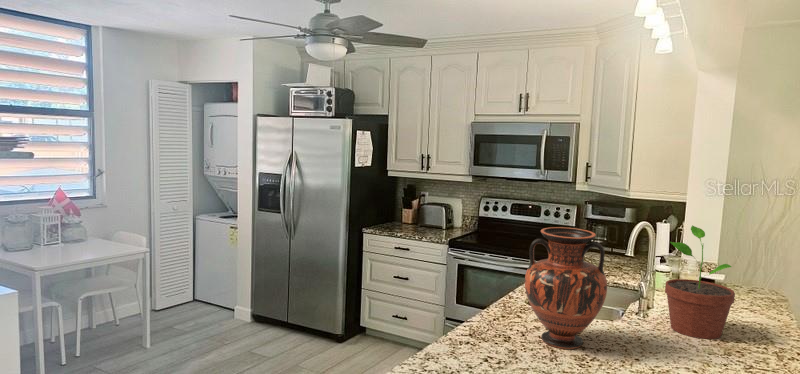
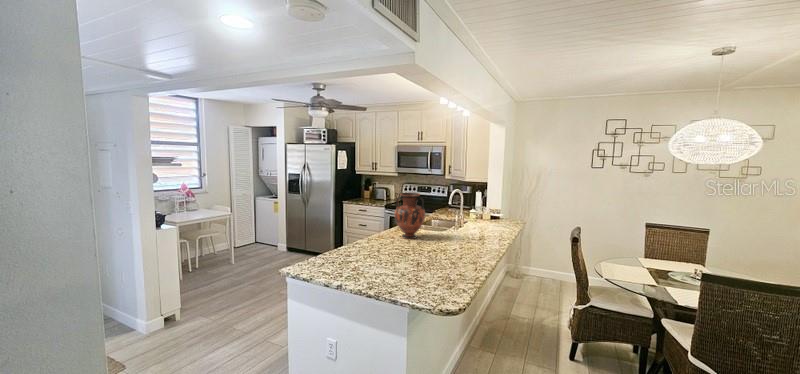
potted plant: present [665,225,735,339] -> none [456,191,481,236]

